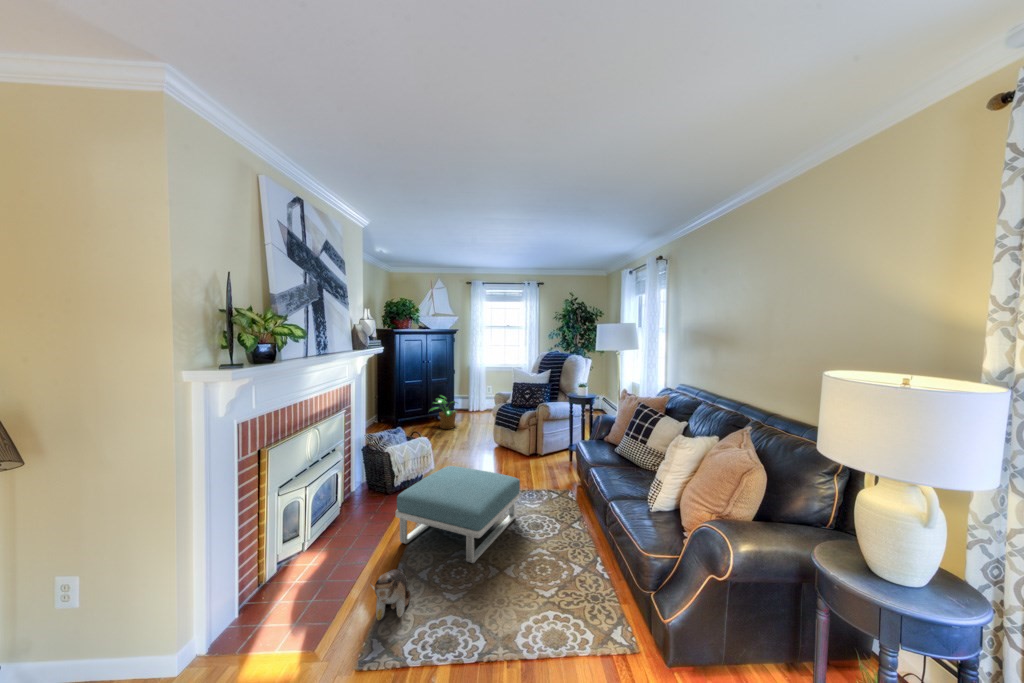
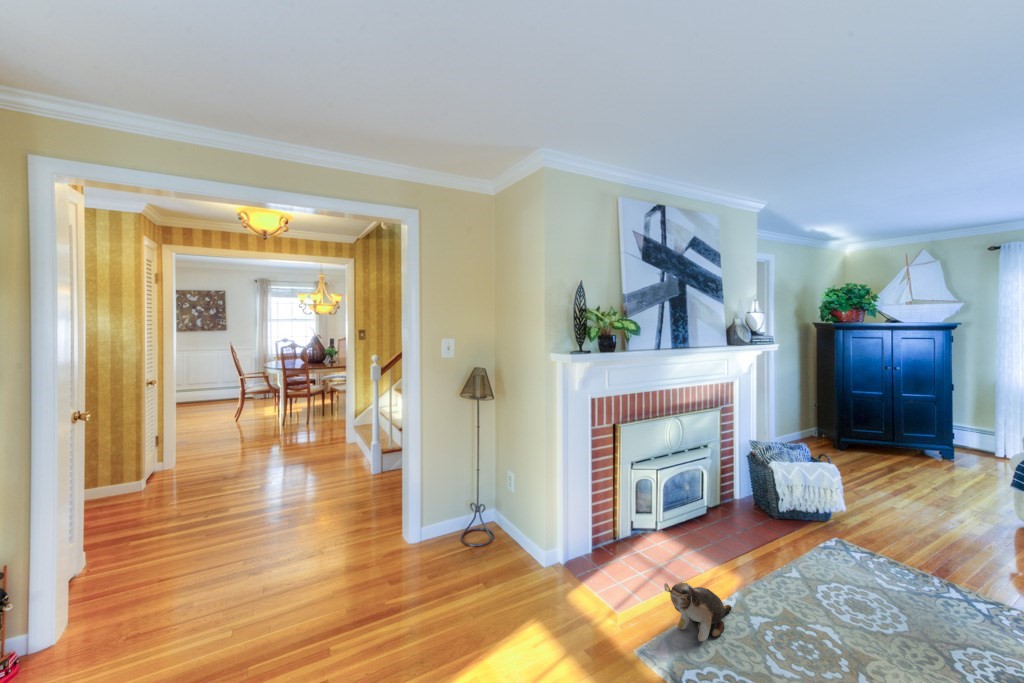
potted plant: present [430,395,457,429] -> none [891,419,952,472]
footstool: present [396,466,520,563] -> none [747,512,986,653]

